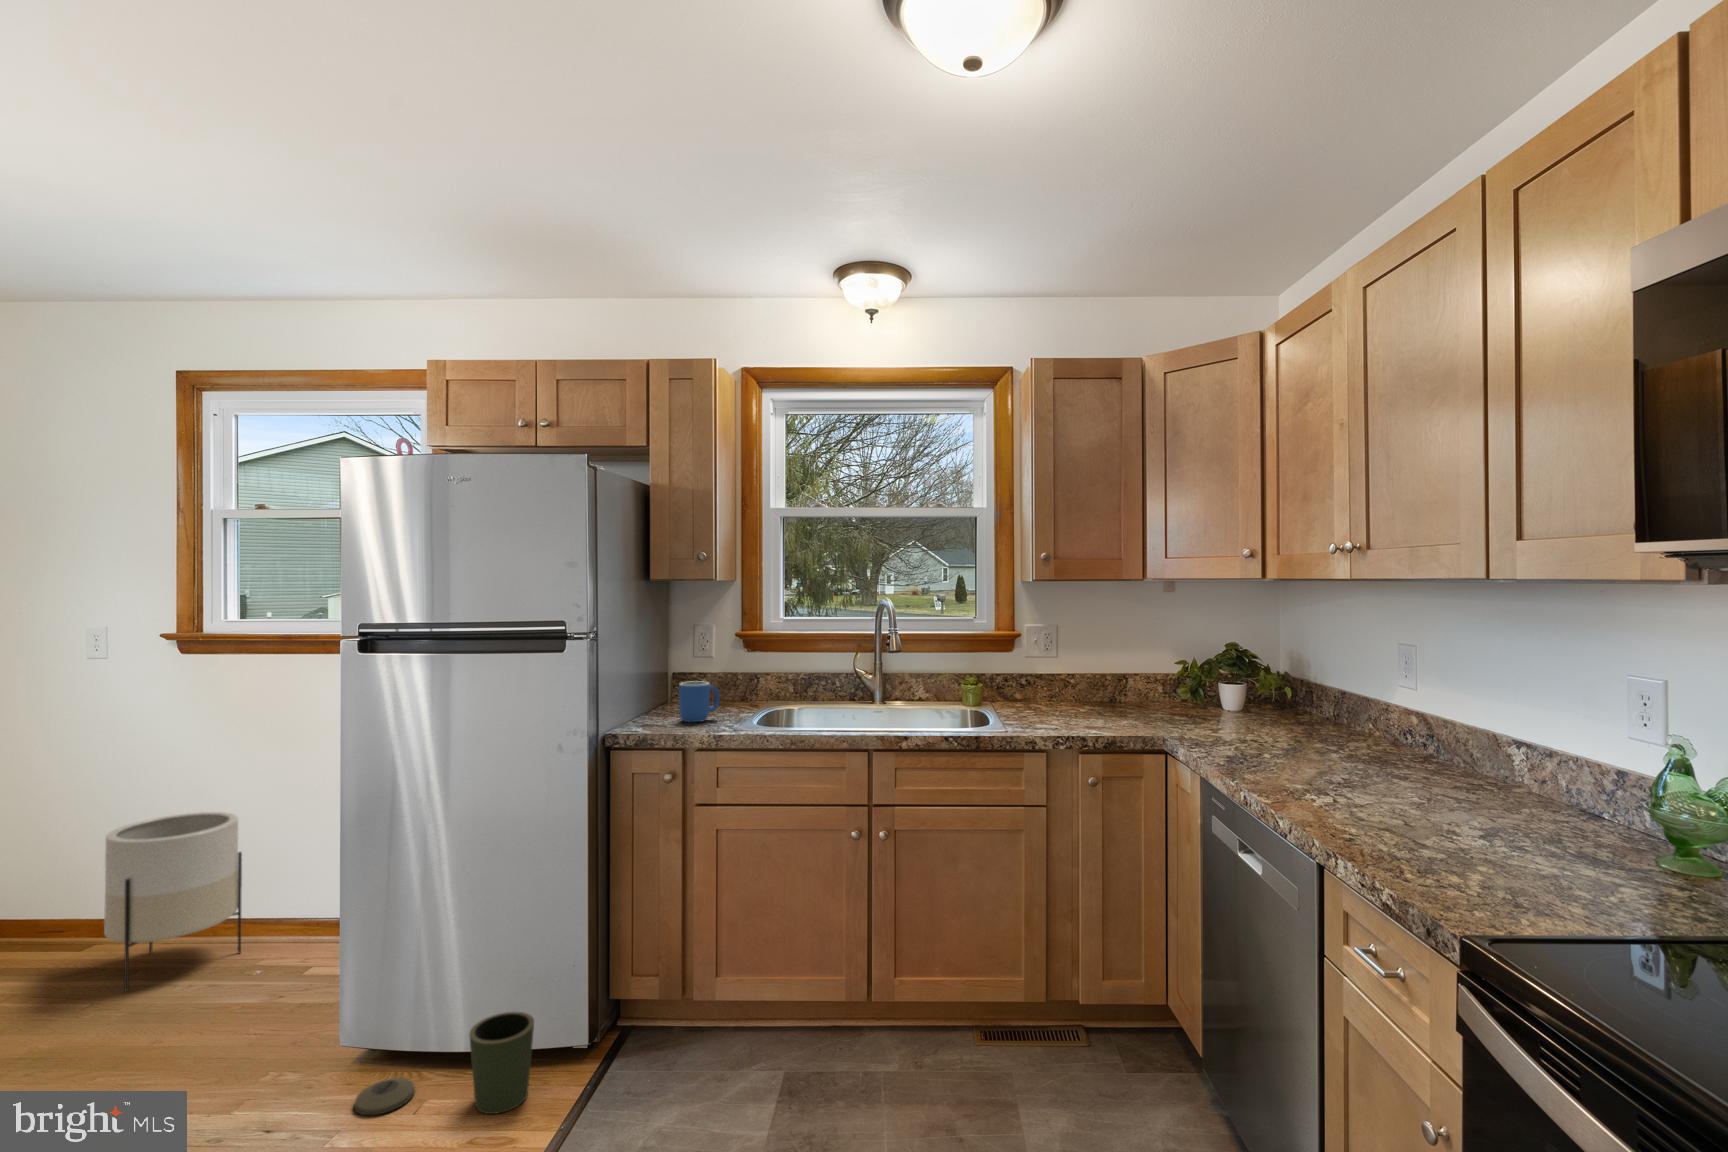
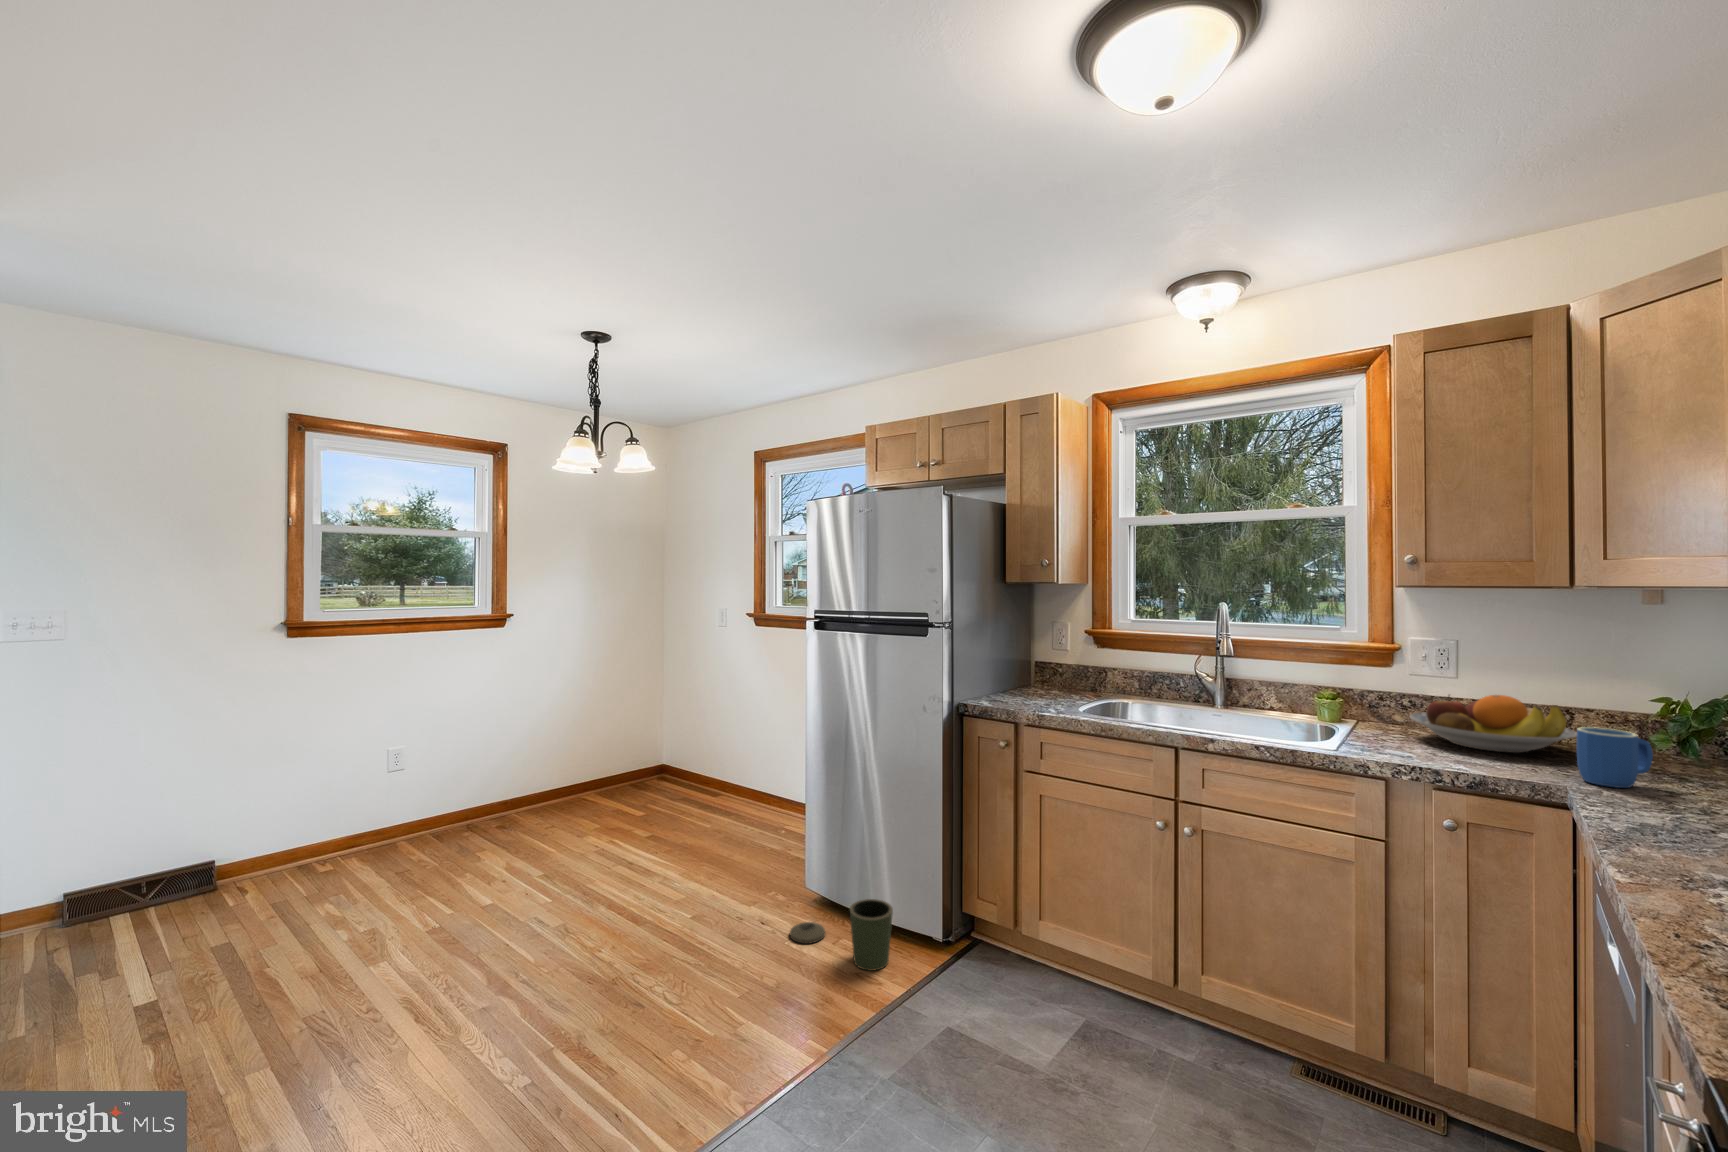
fruit bowl: none [1038,671,1146,718] -> present [1410,695,1577,753]
mug: present [679,681,720,722] -> present [1577,727,1653,788]
planter: present [104,812,242,991] -> none [709,726,773,826]

